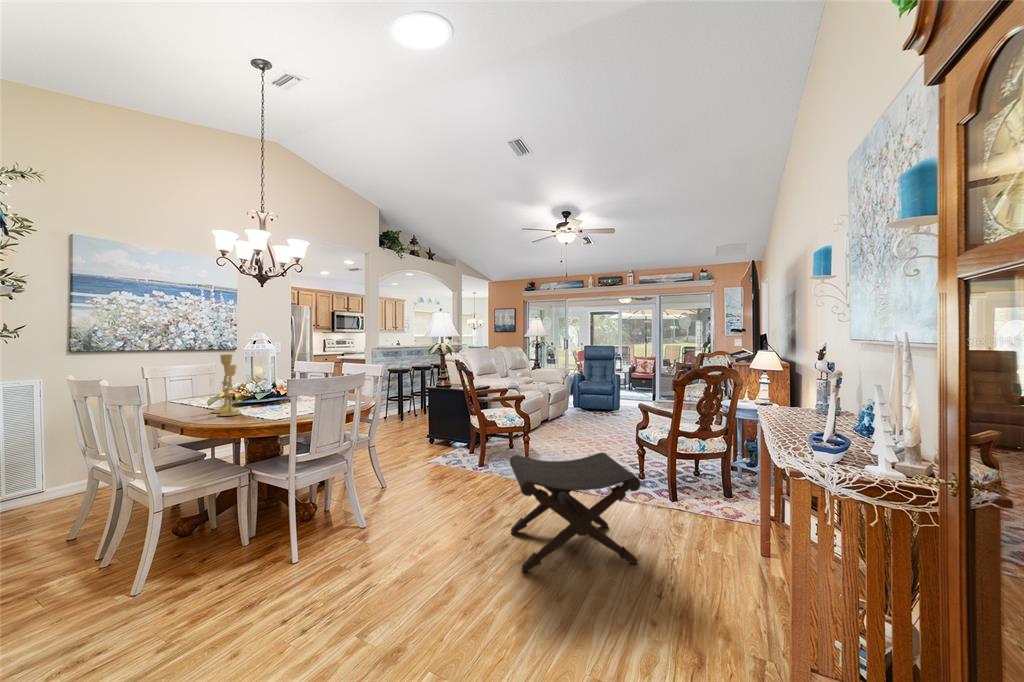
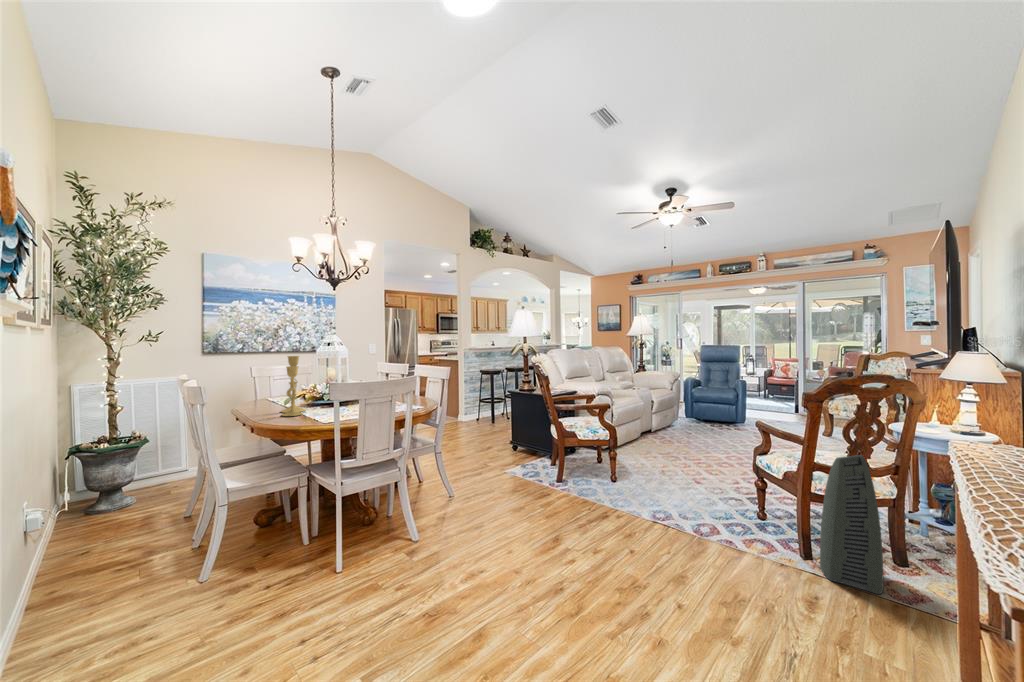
air purifier: none [682,423,720,517] -> present [820,455,884,594]
footstool: present [510,452,641,572] -> none [568,480,740,653]

